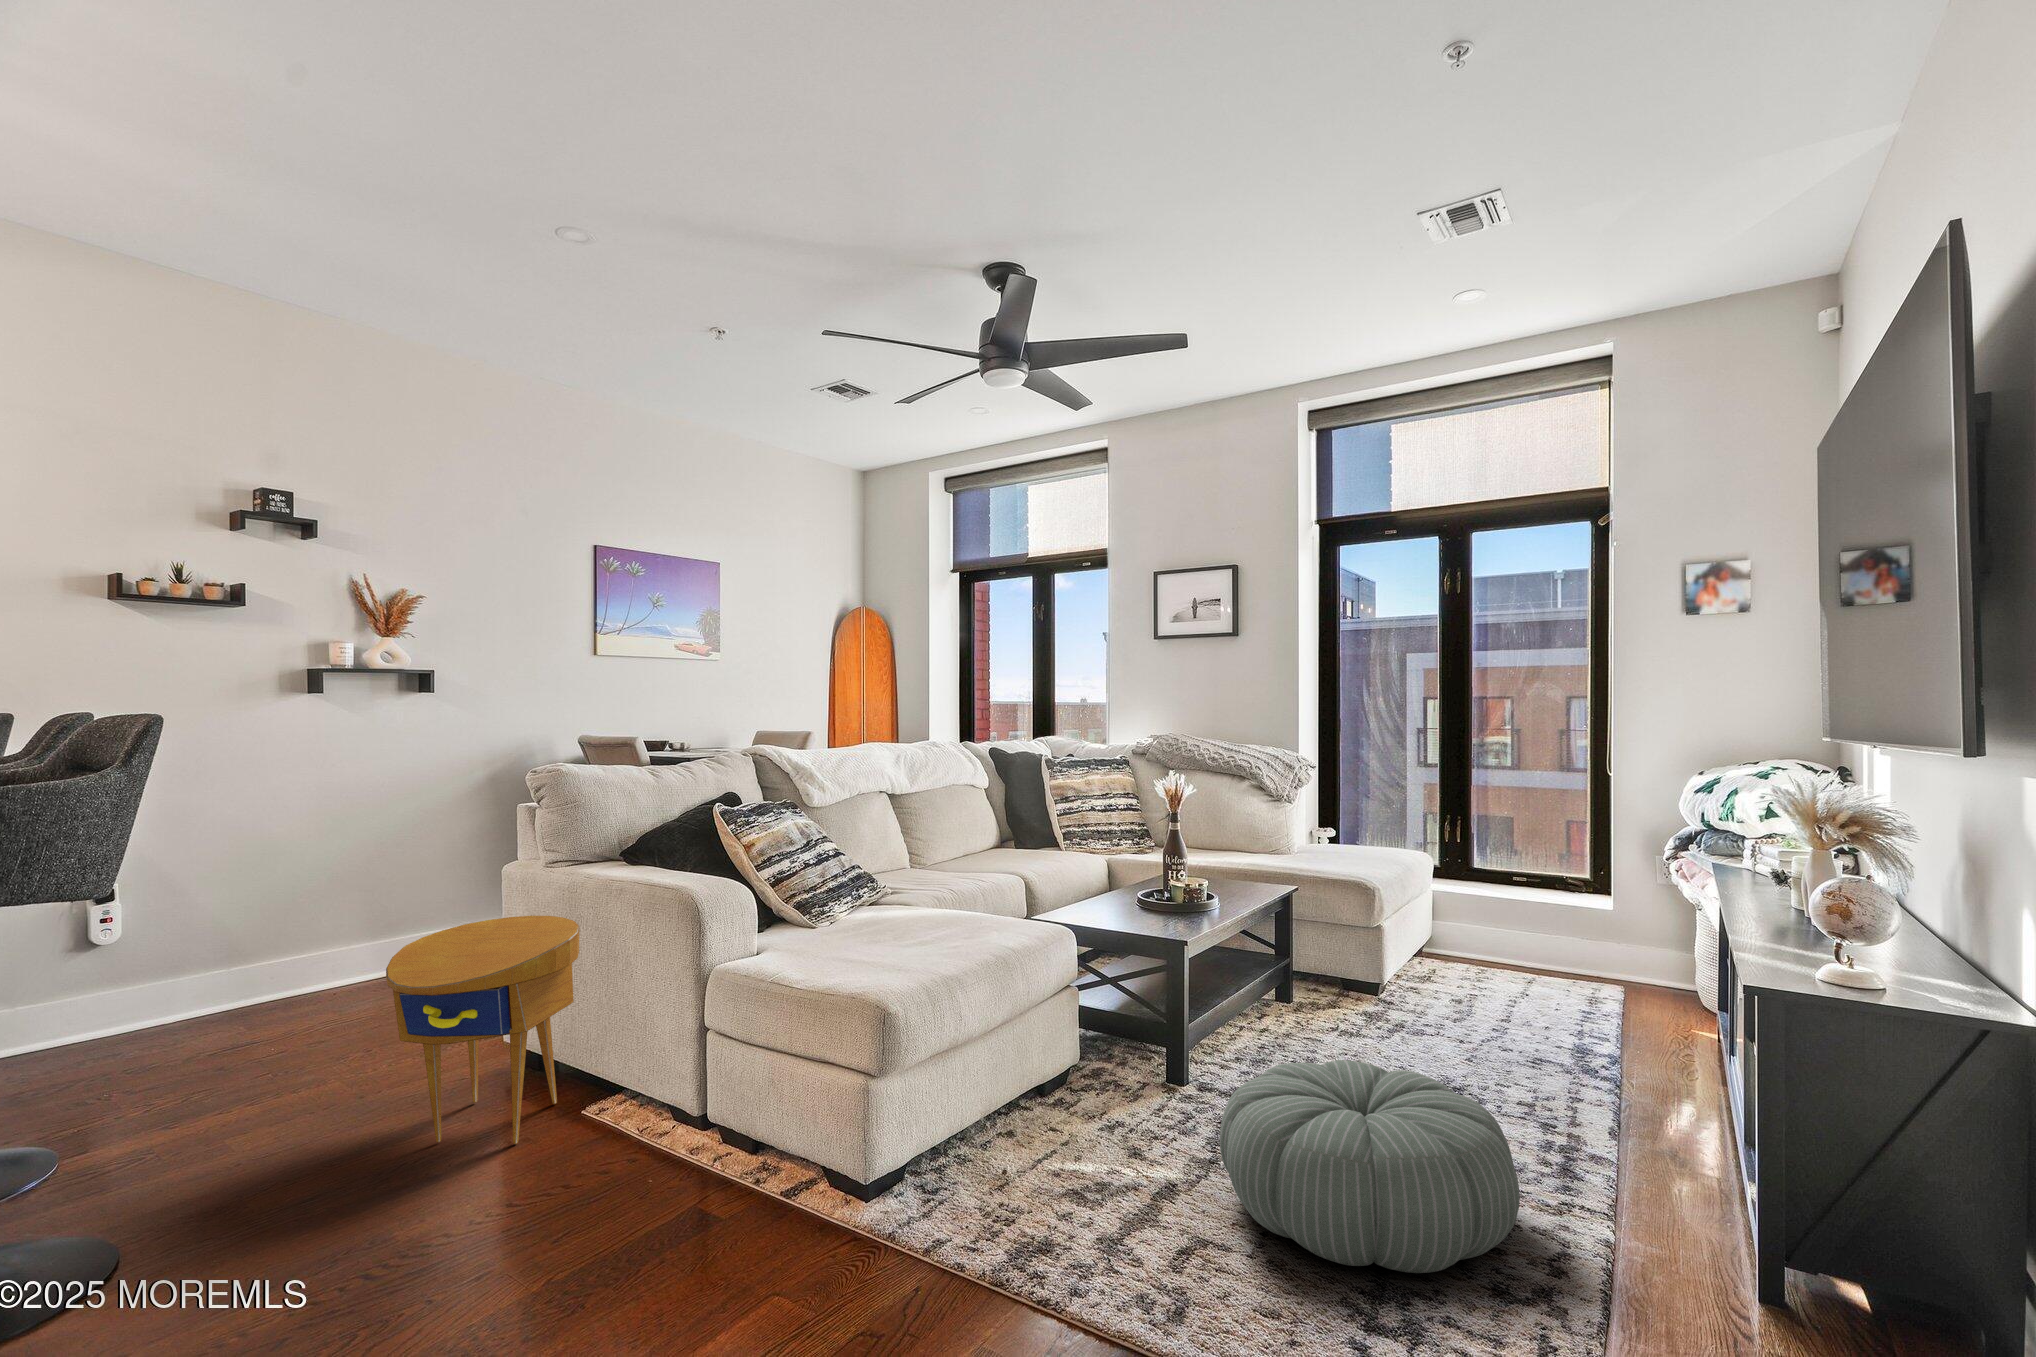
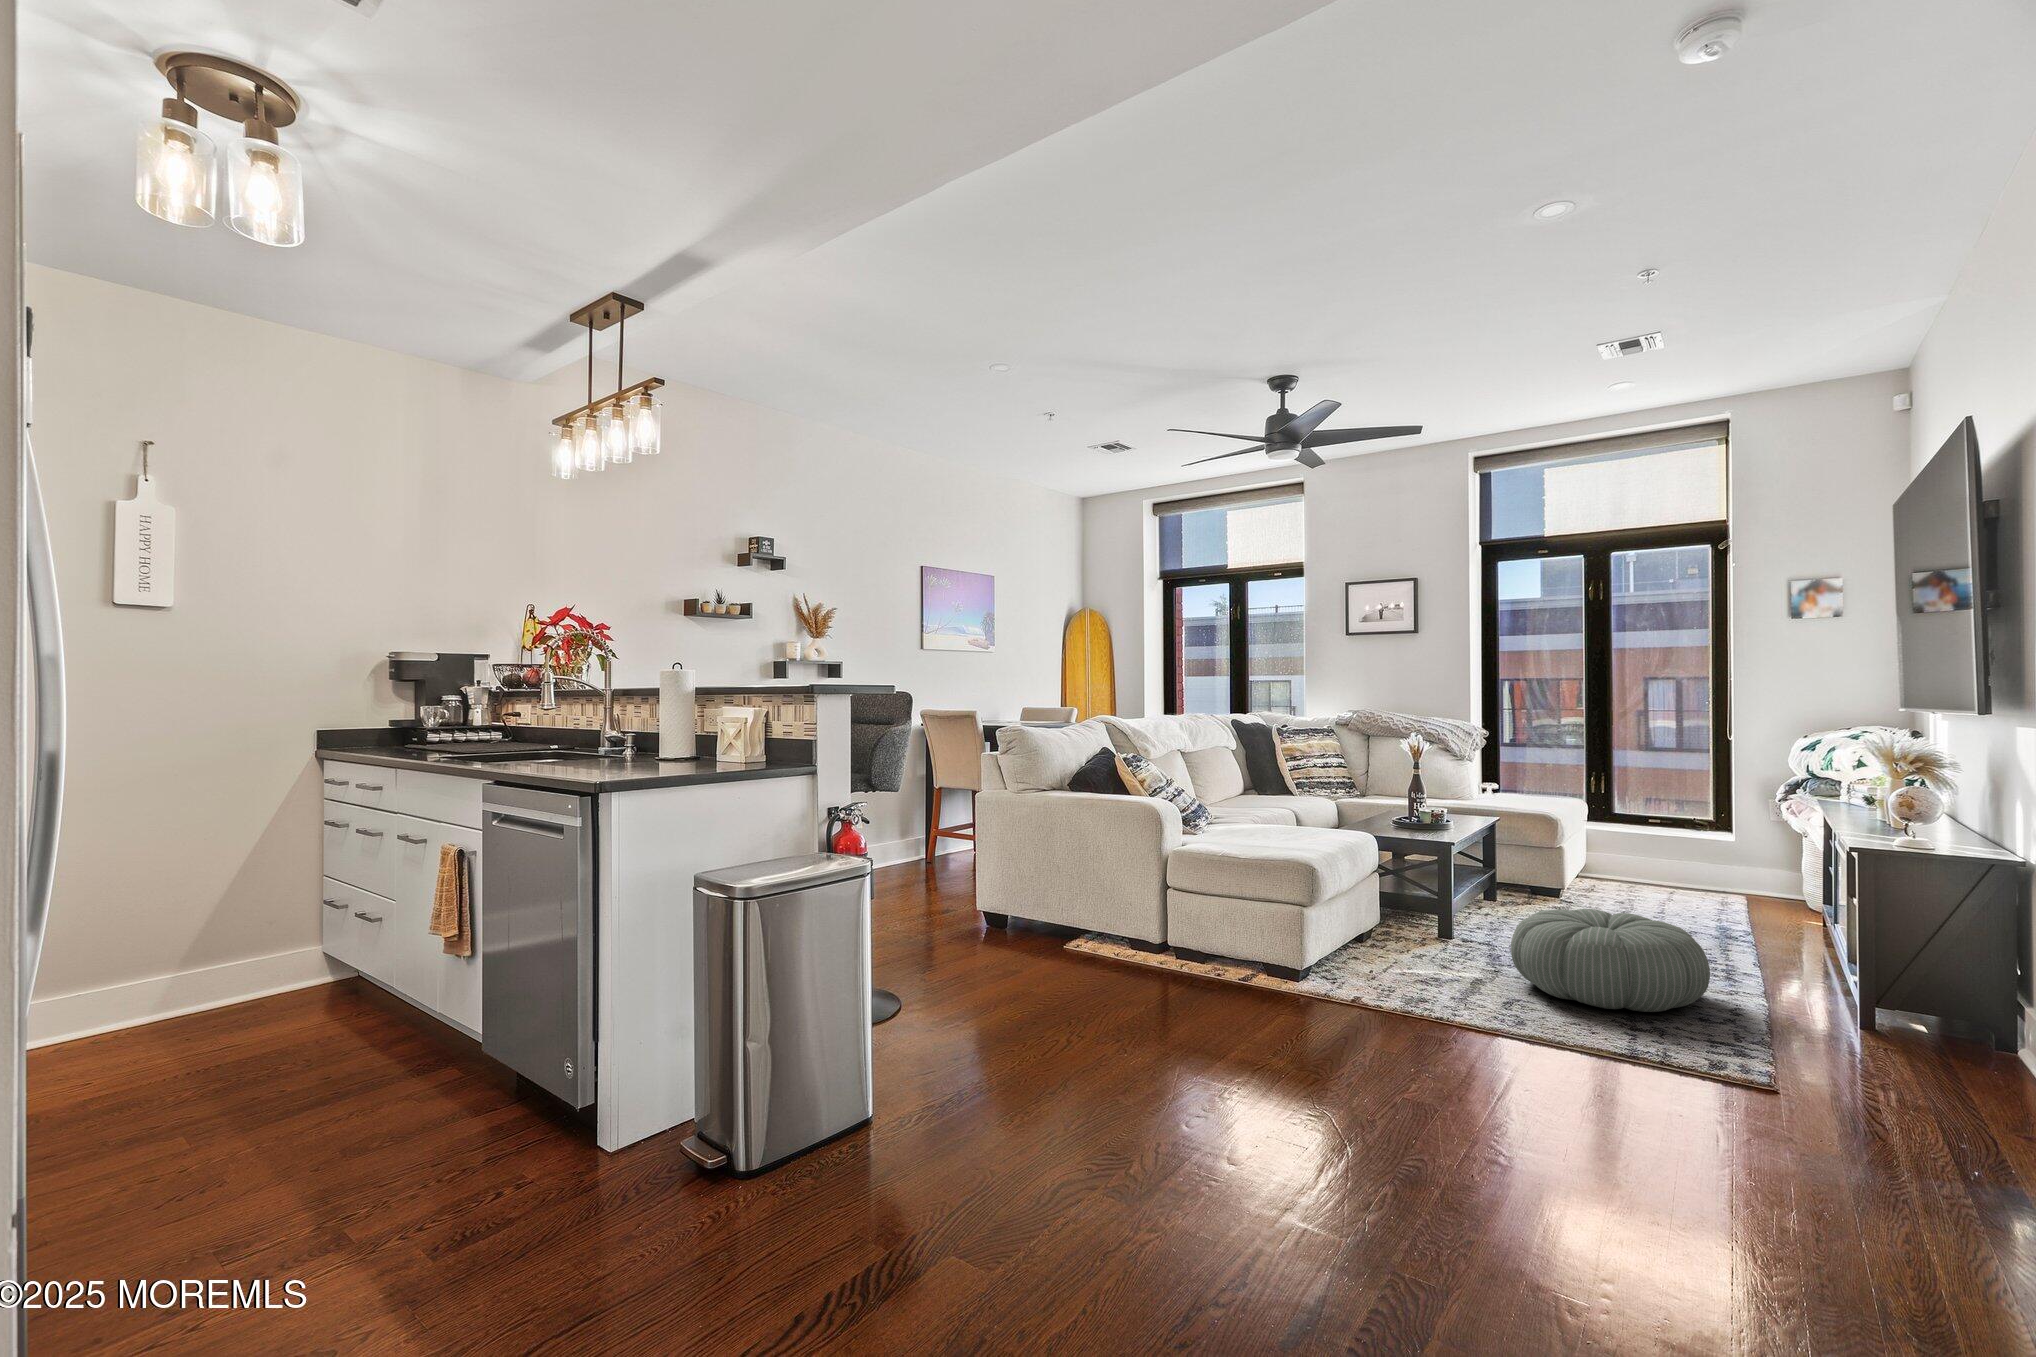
side table: present [386,916,579,1144] -> none [957,826,1065,961]

